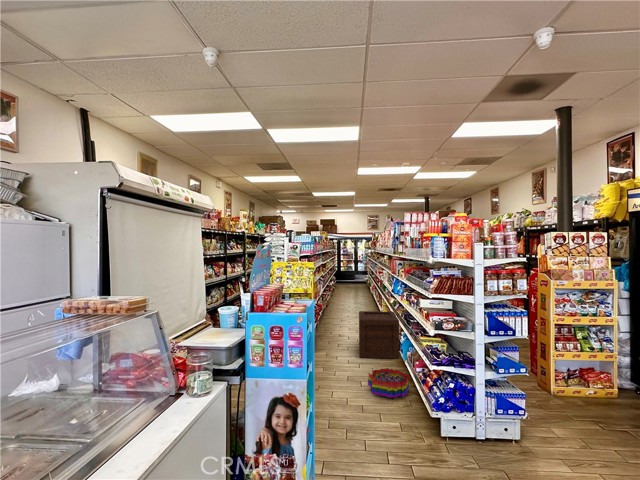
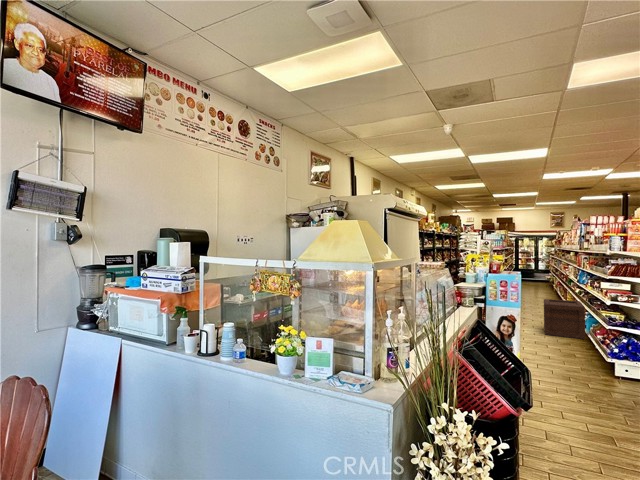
storage bin: present [368,368,409,398] -> none [554,339,592,358]

